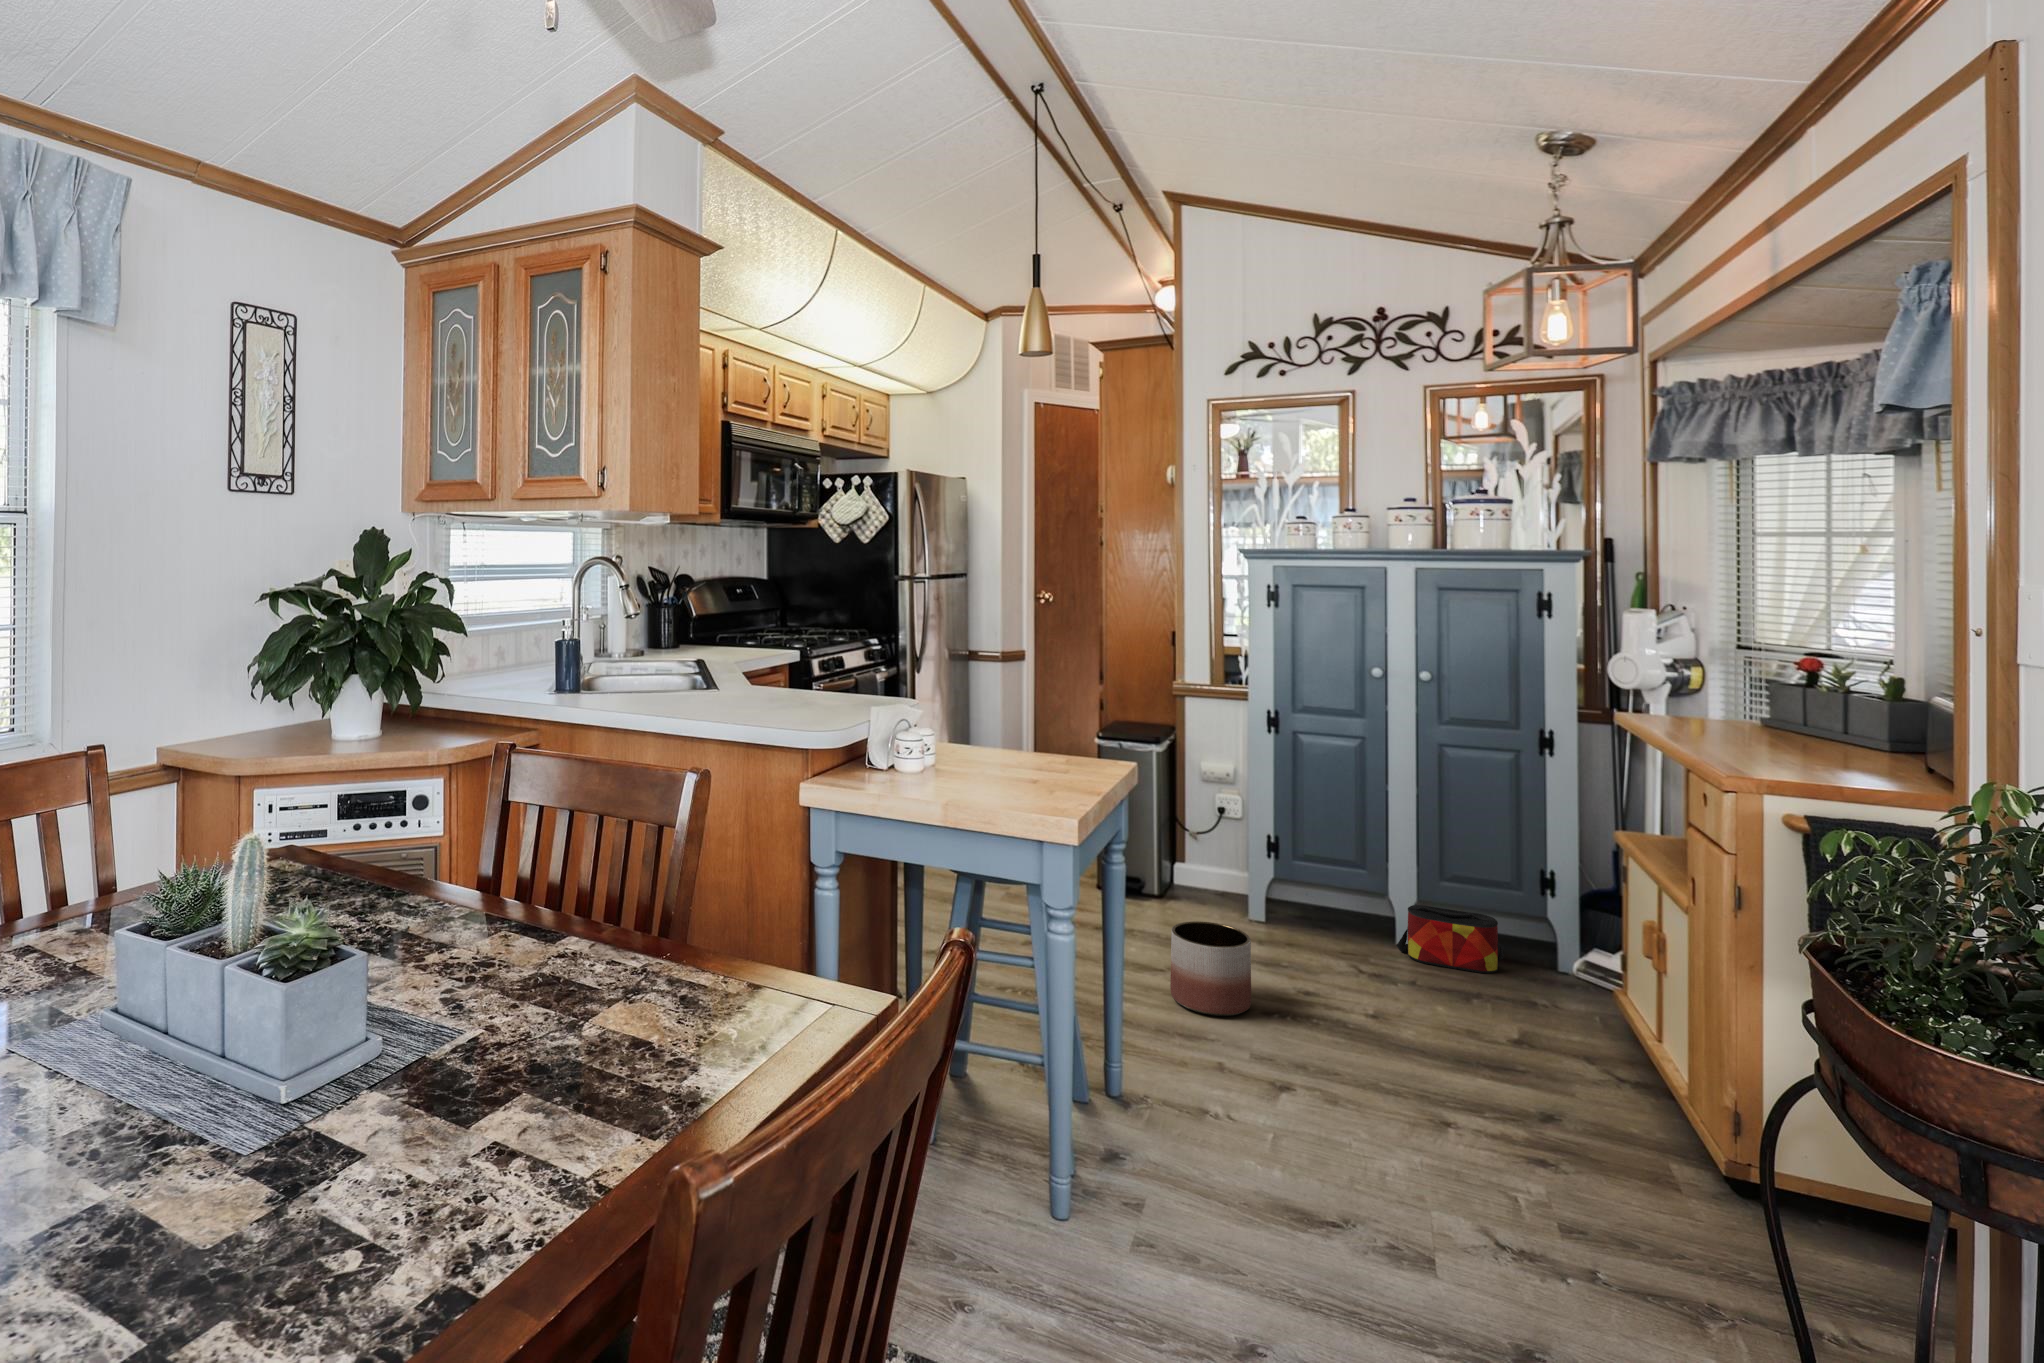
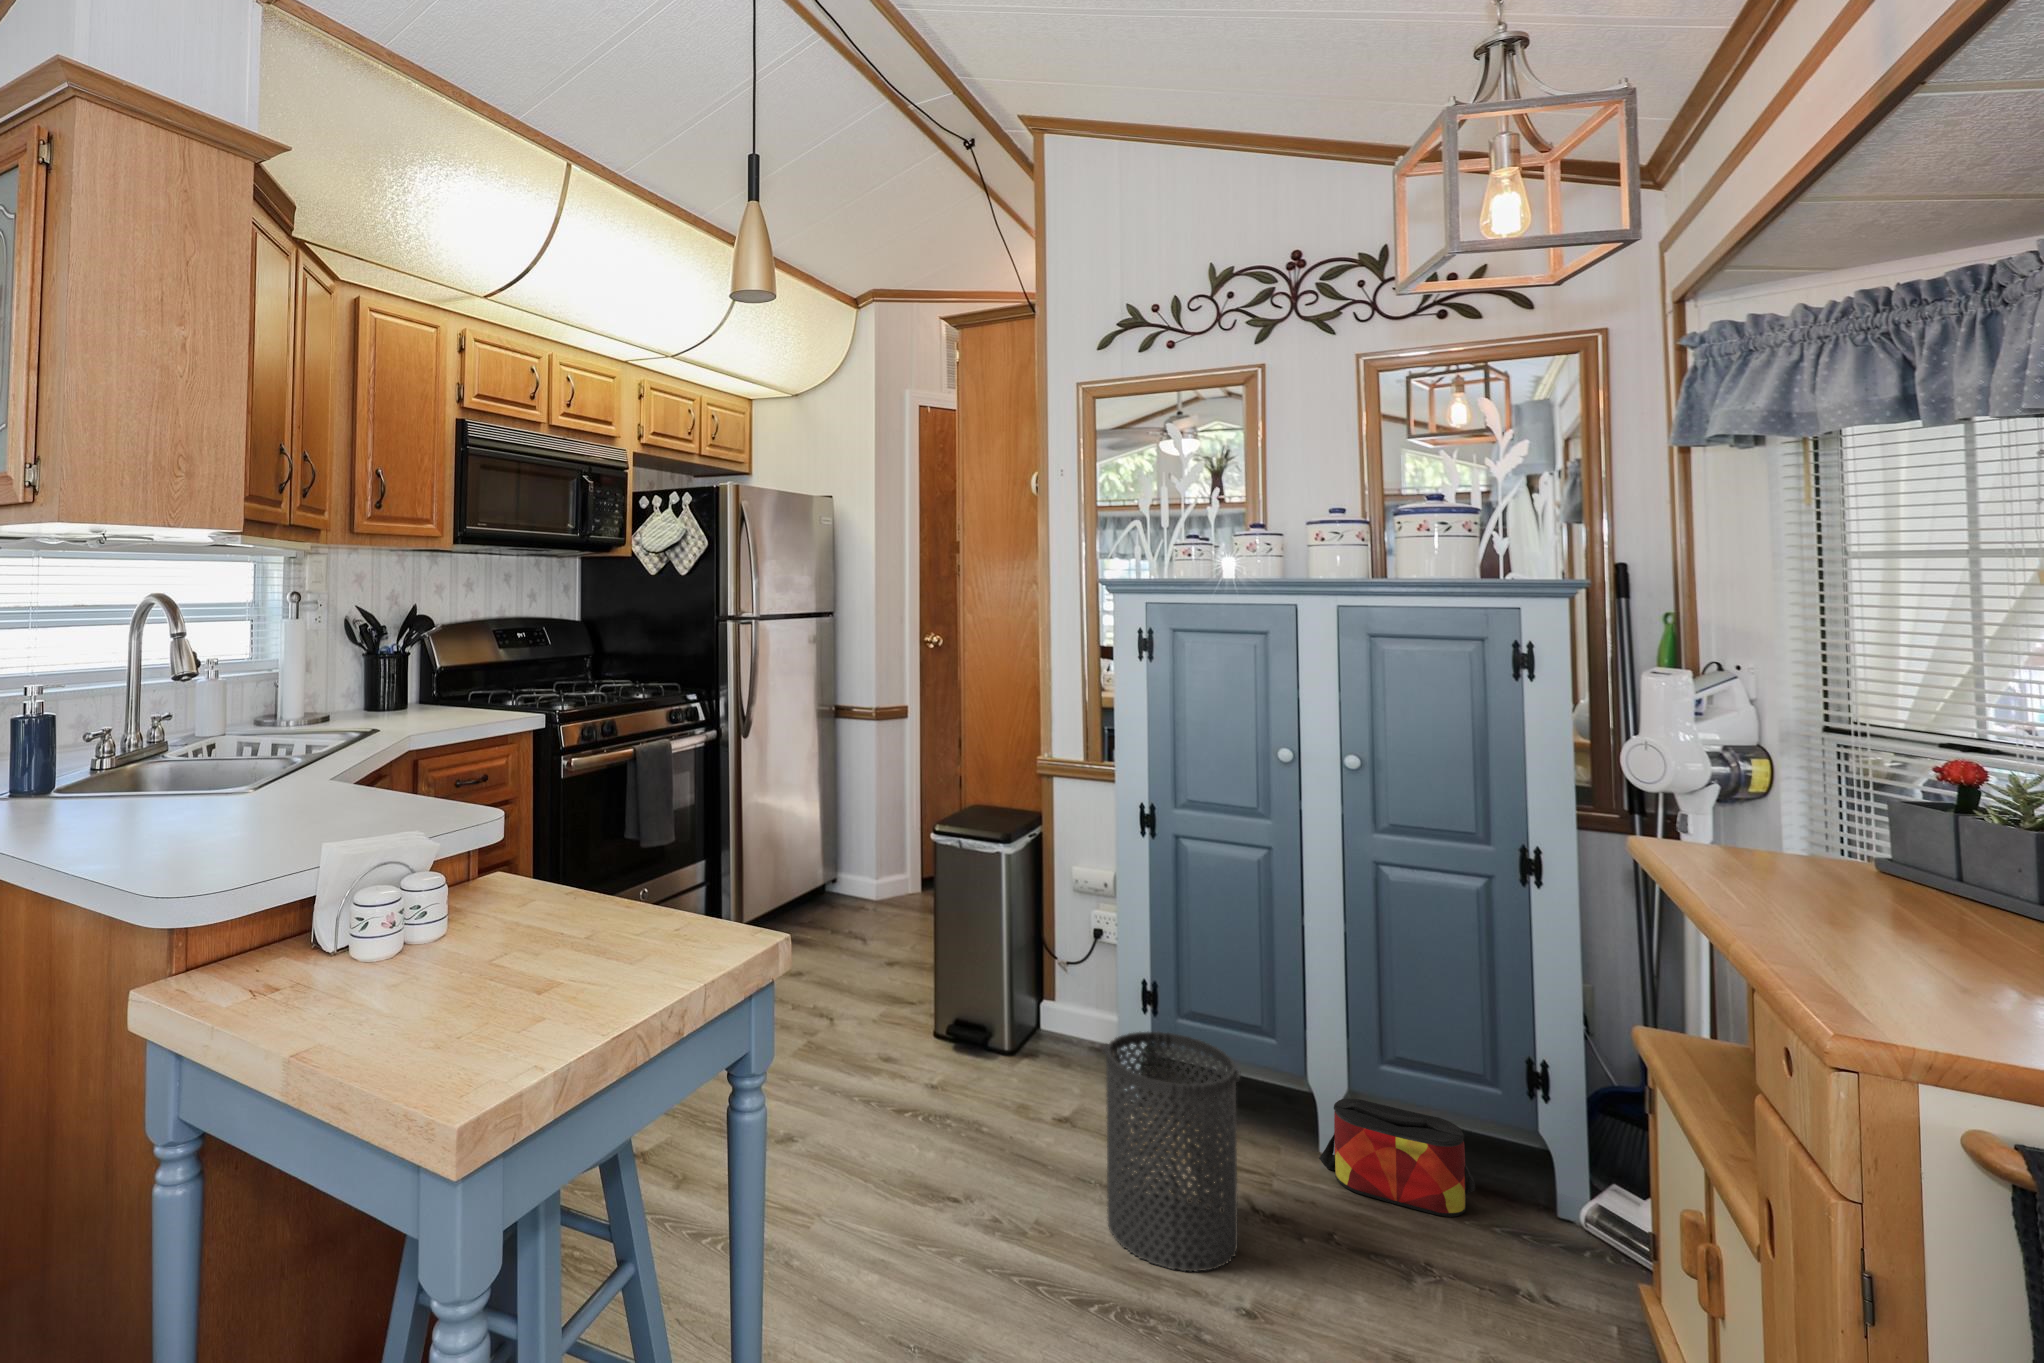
trash can: none [1263,856,1360,1000] -> present [1102,1031,1241,1271]
planter: present [1170,921,1251,1016] -> none [945,1138,1062,1306]

